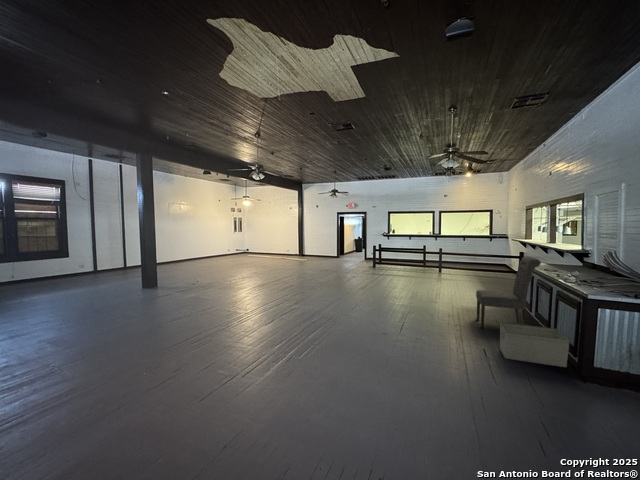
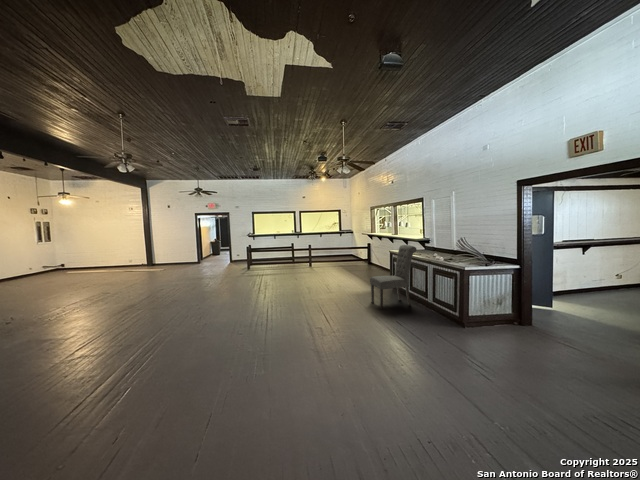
storage bin: present [500,323,570,367] -> none [406,298,456,329]

